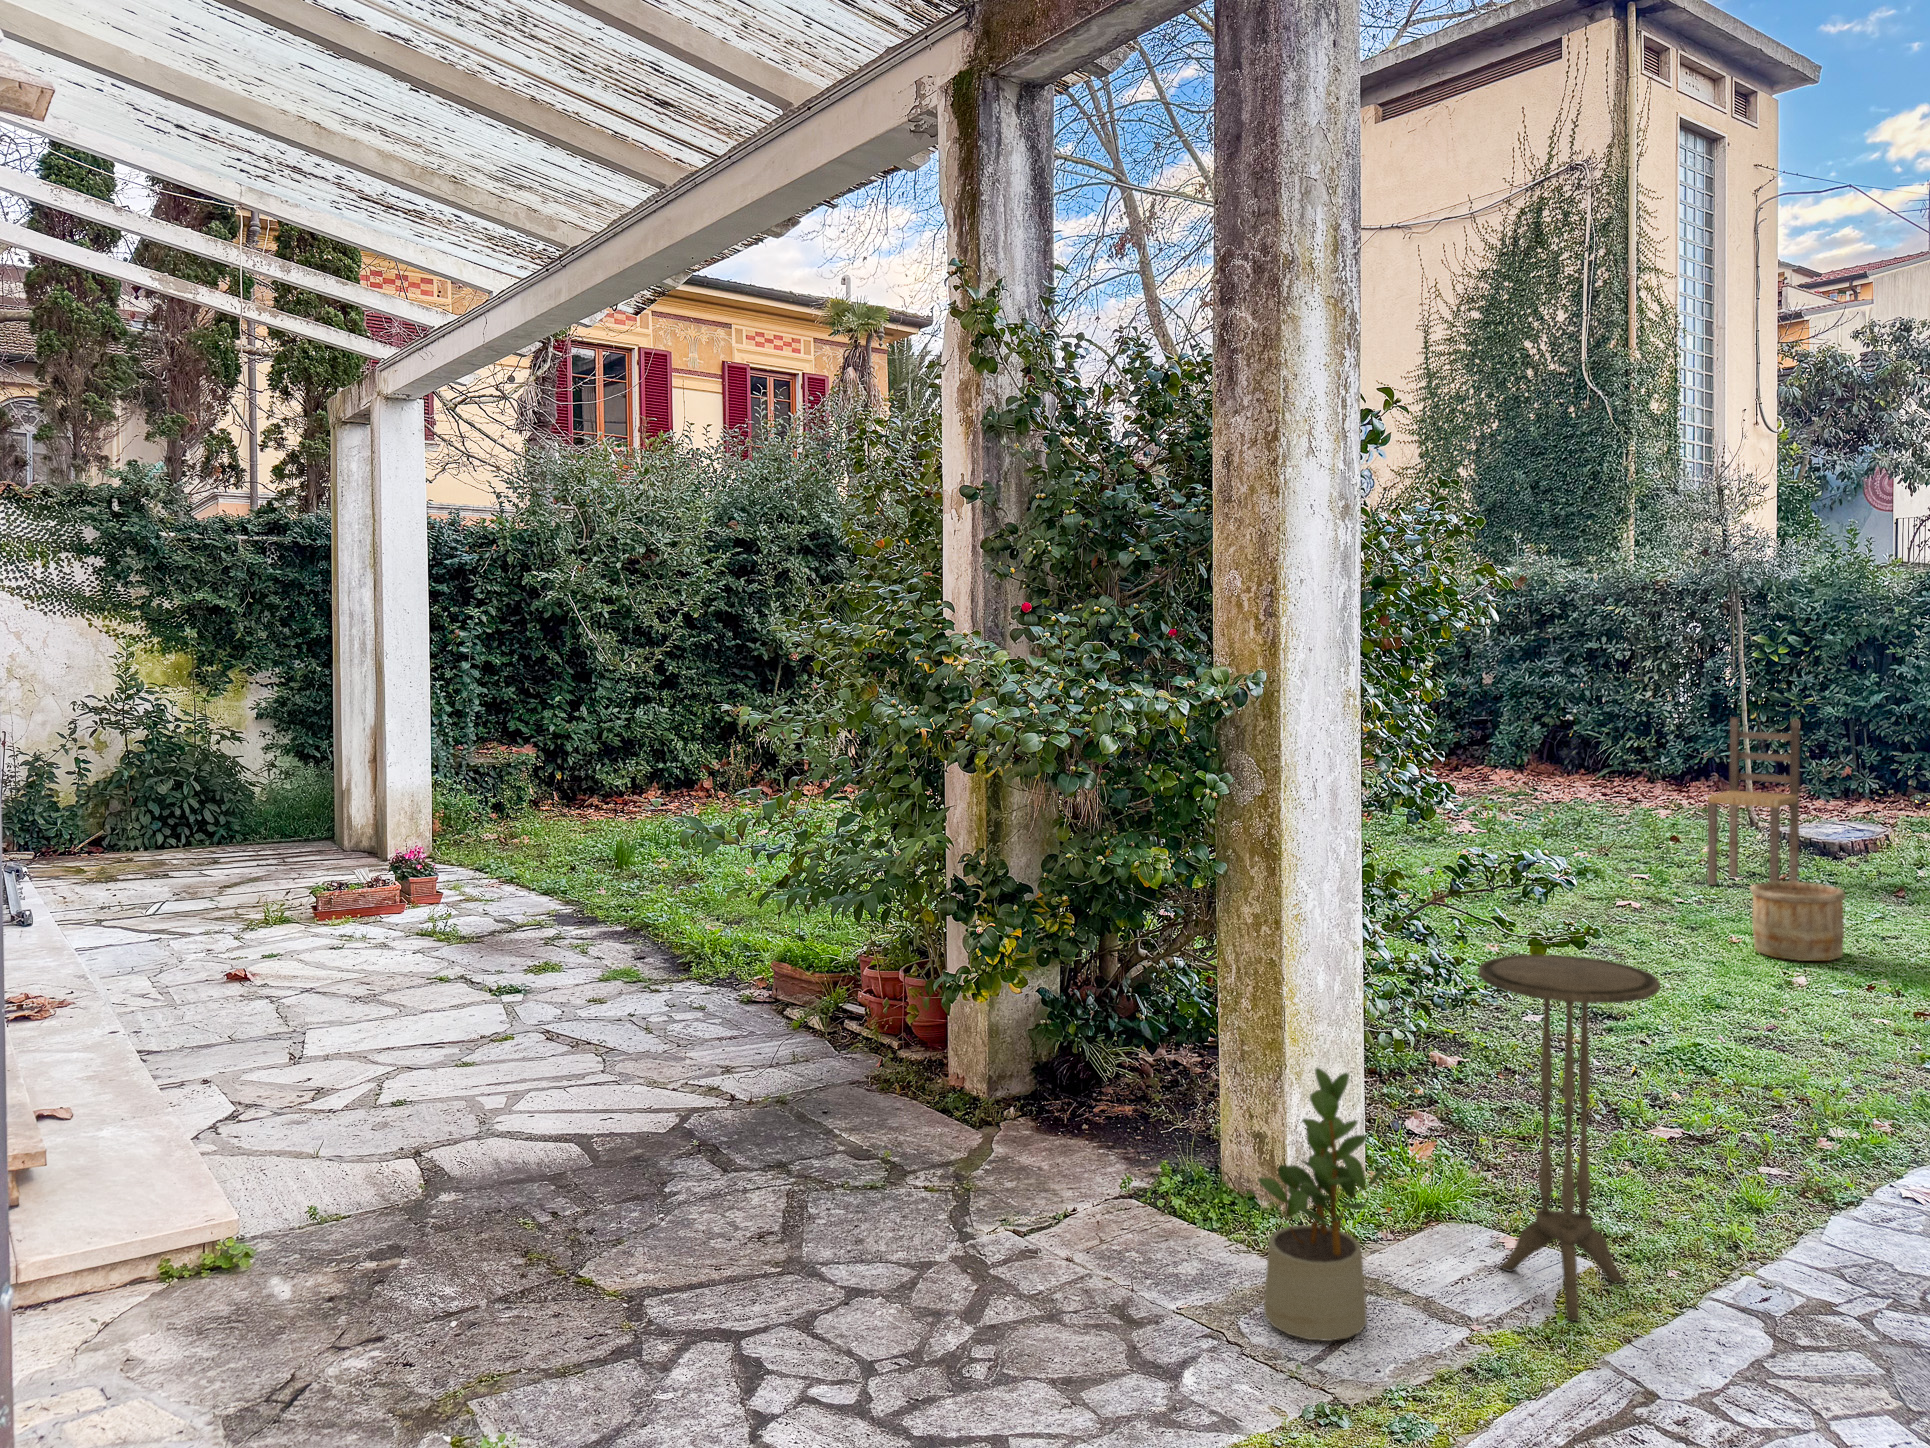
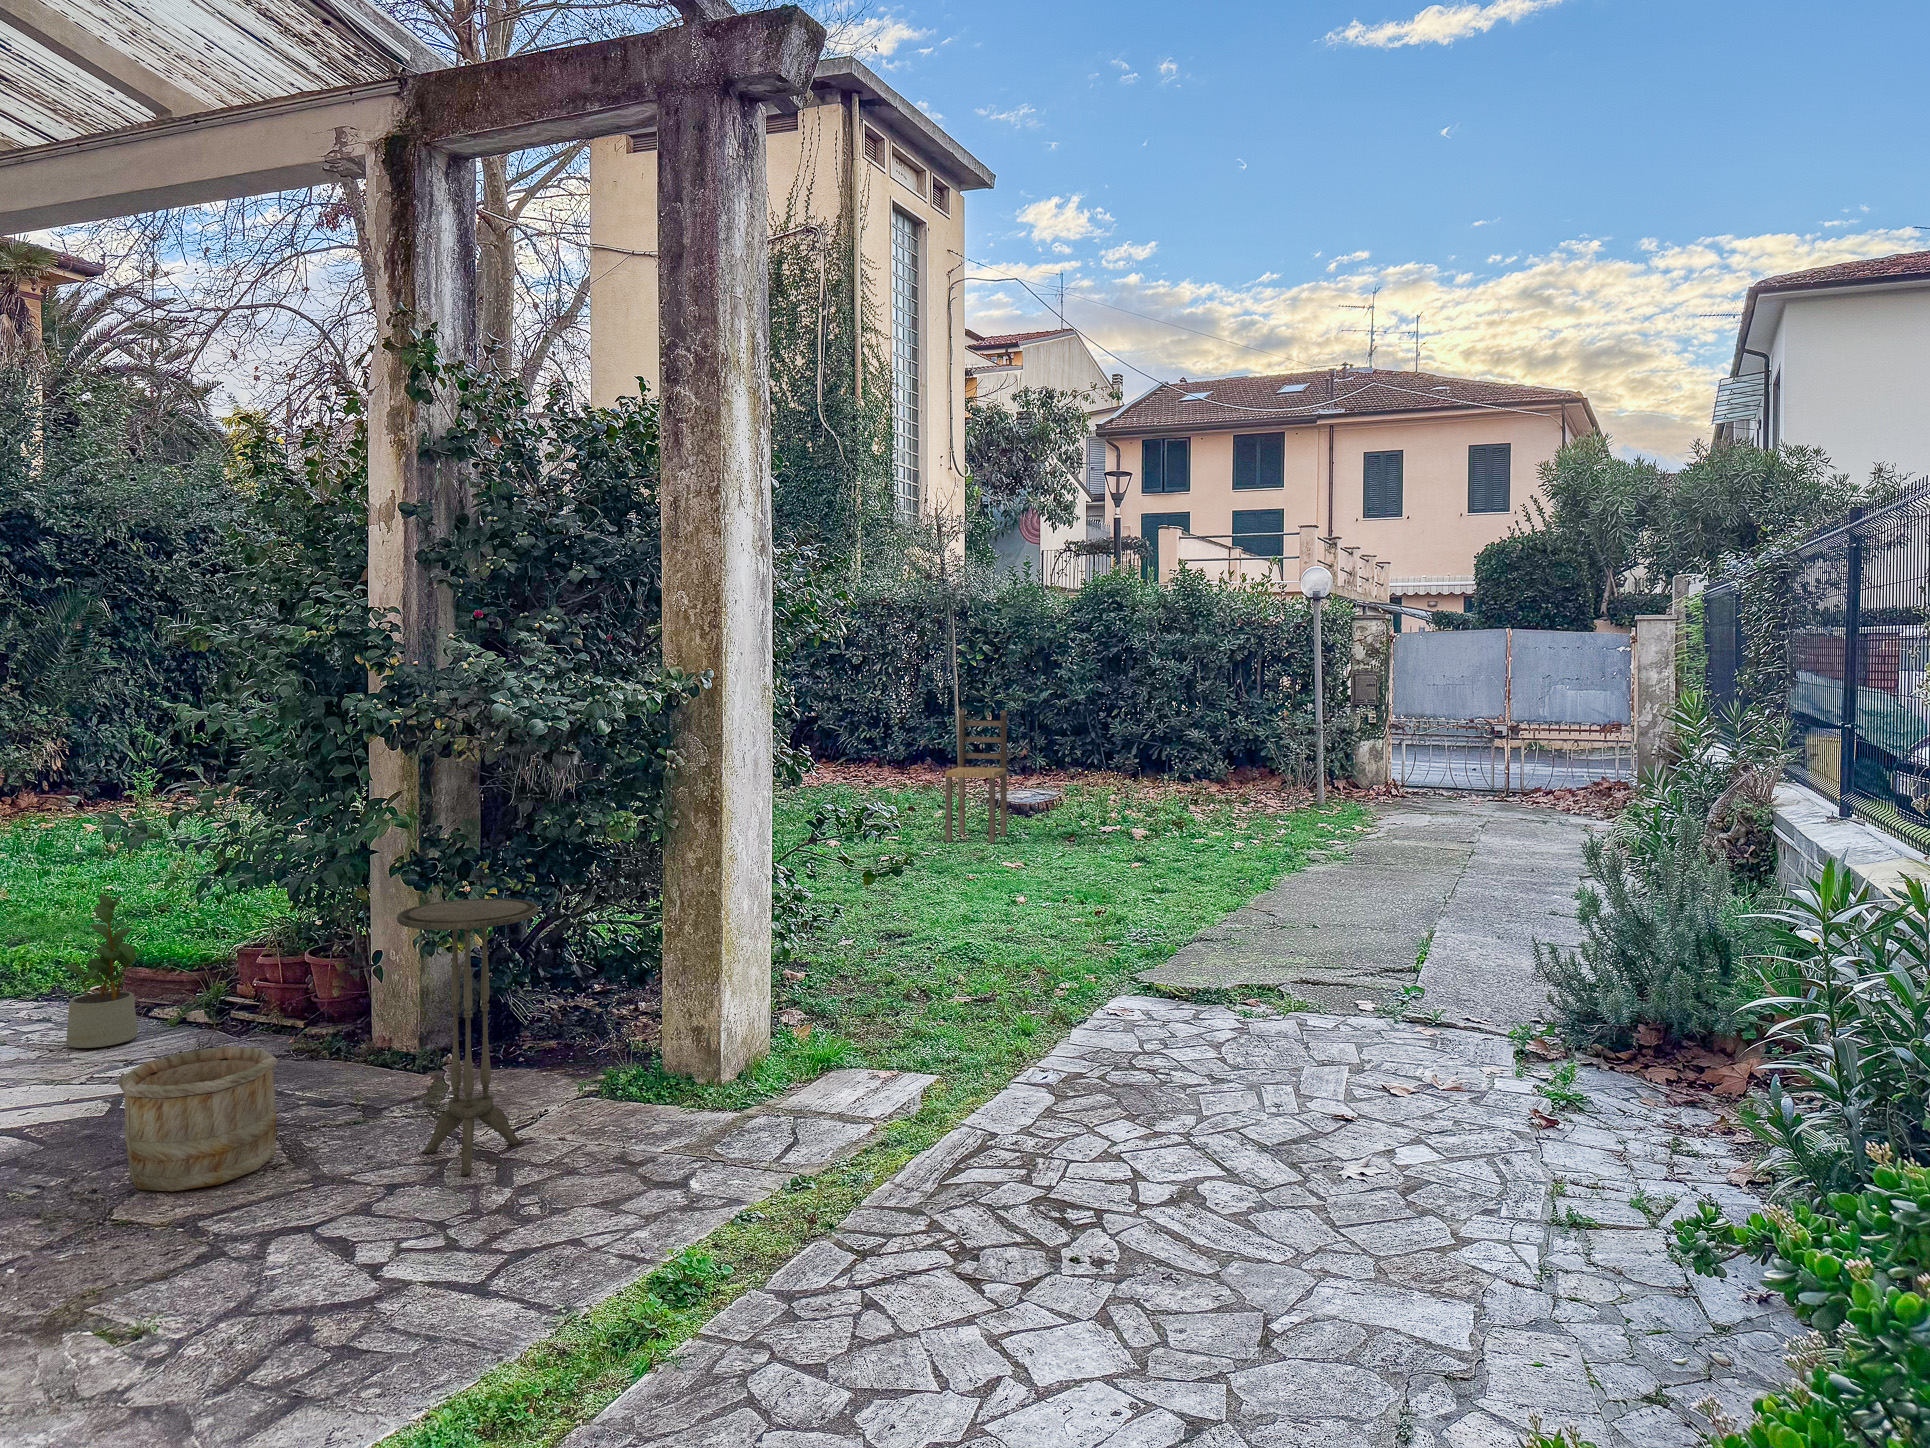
wooden bucket: present [1750,881,1846,961] -> present [118,1046,278,1191]
side table: present [1478,955,1660,1322] -> present [397,899,538,1176]
potted plant: present [1258,1068,1388,1341] -> present [63,894,146,1048]

